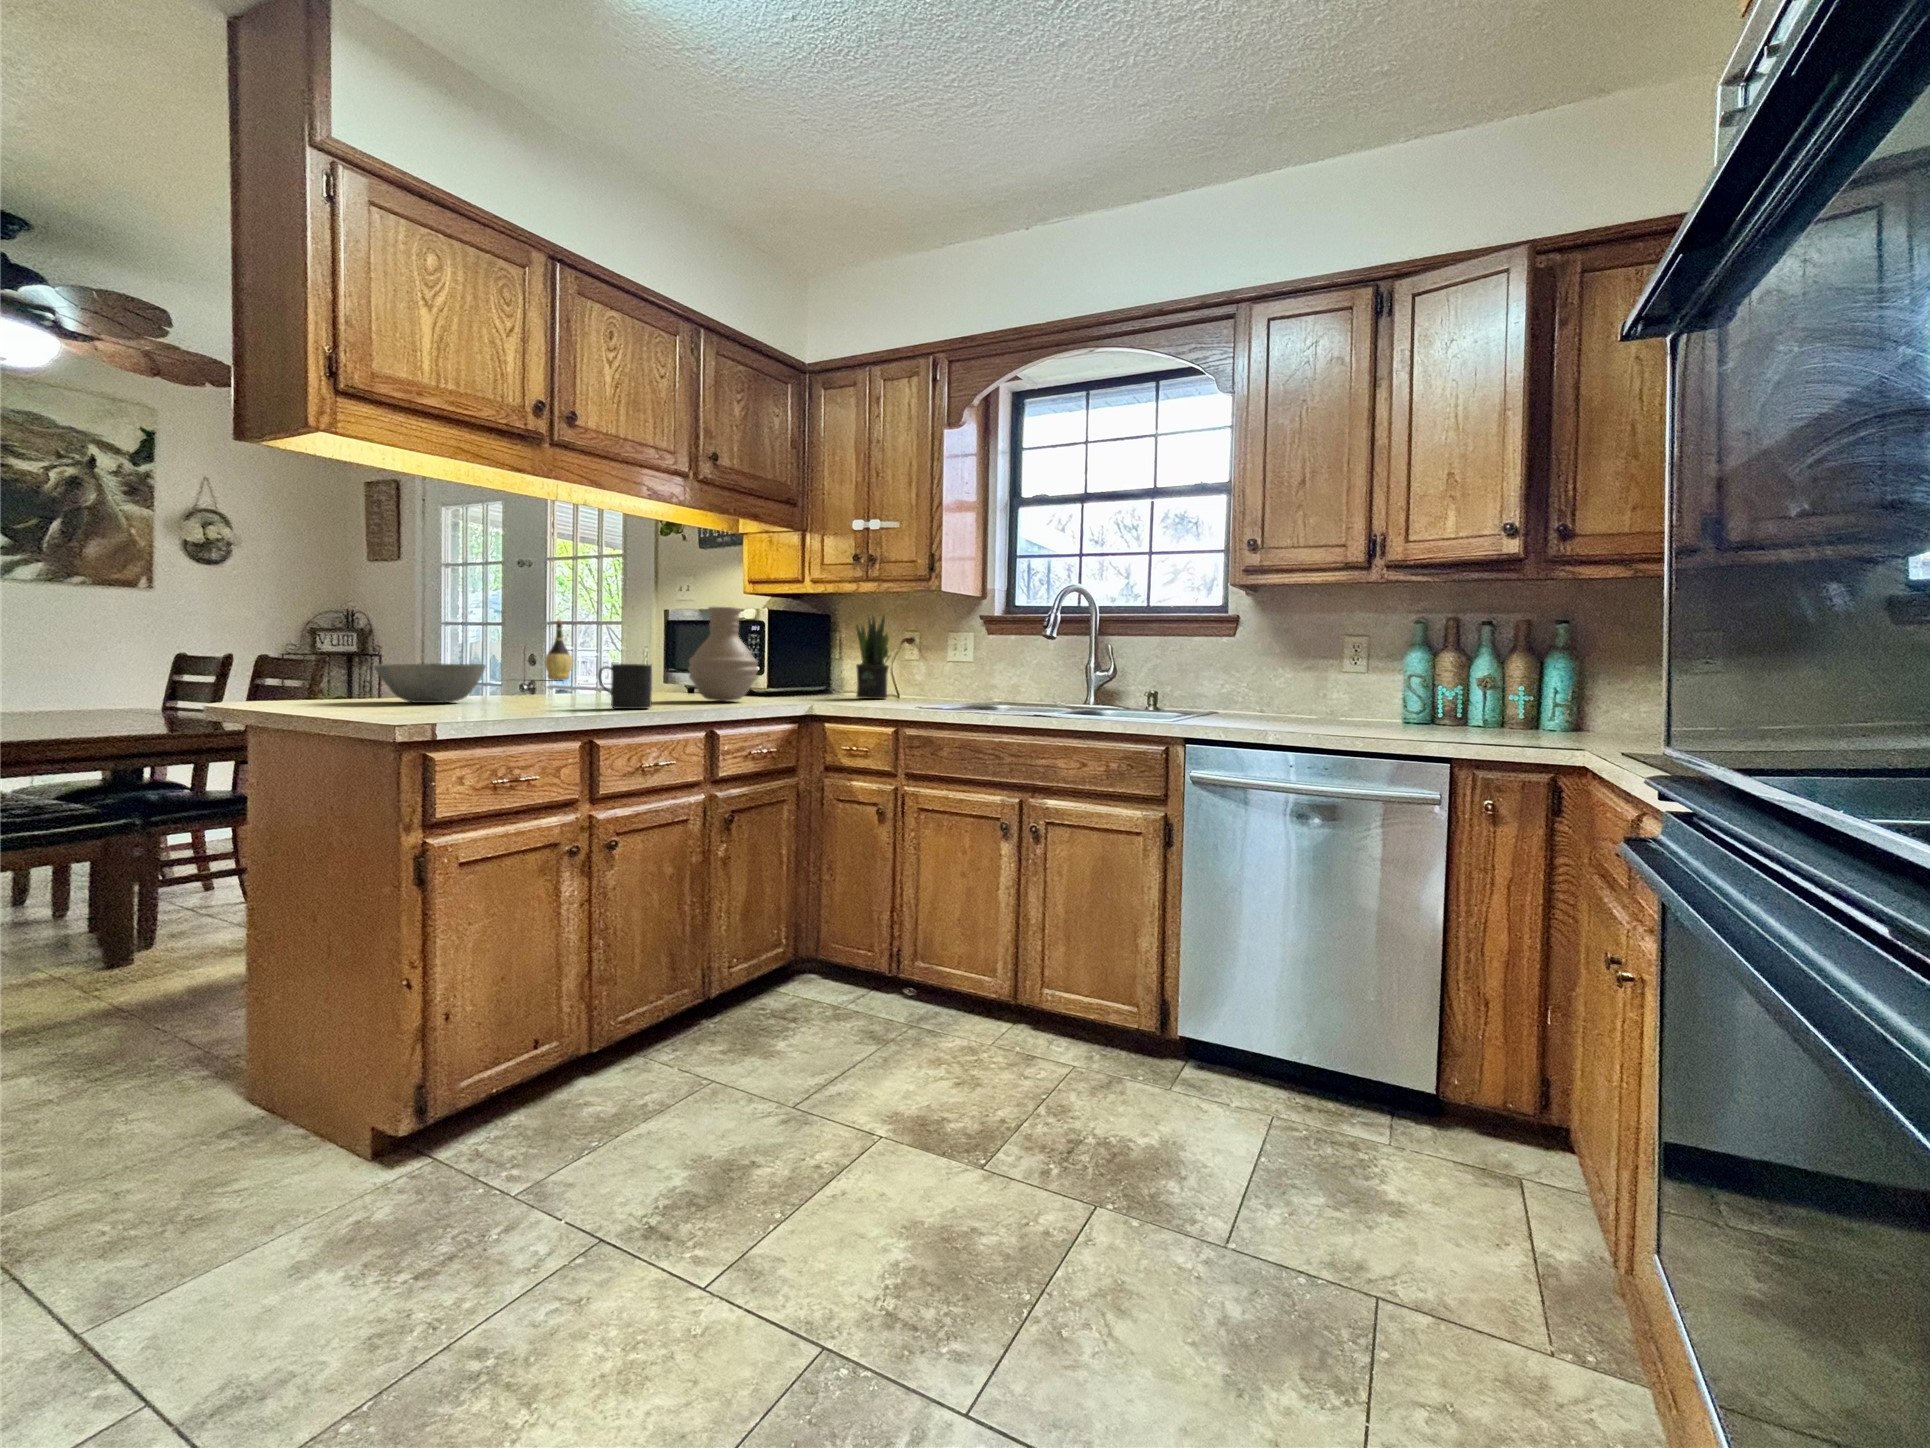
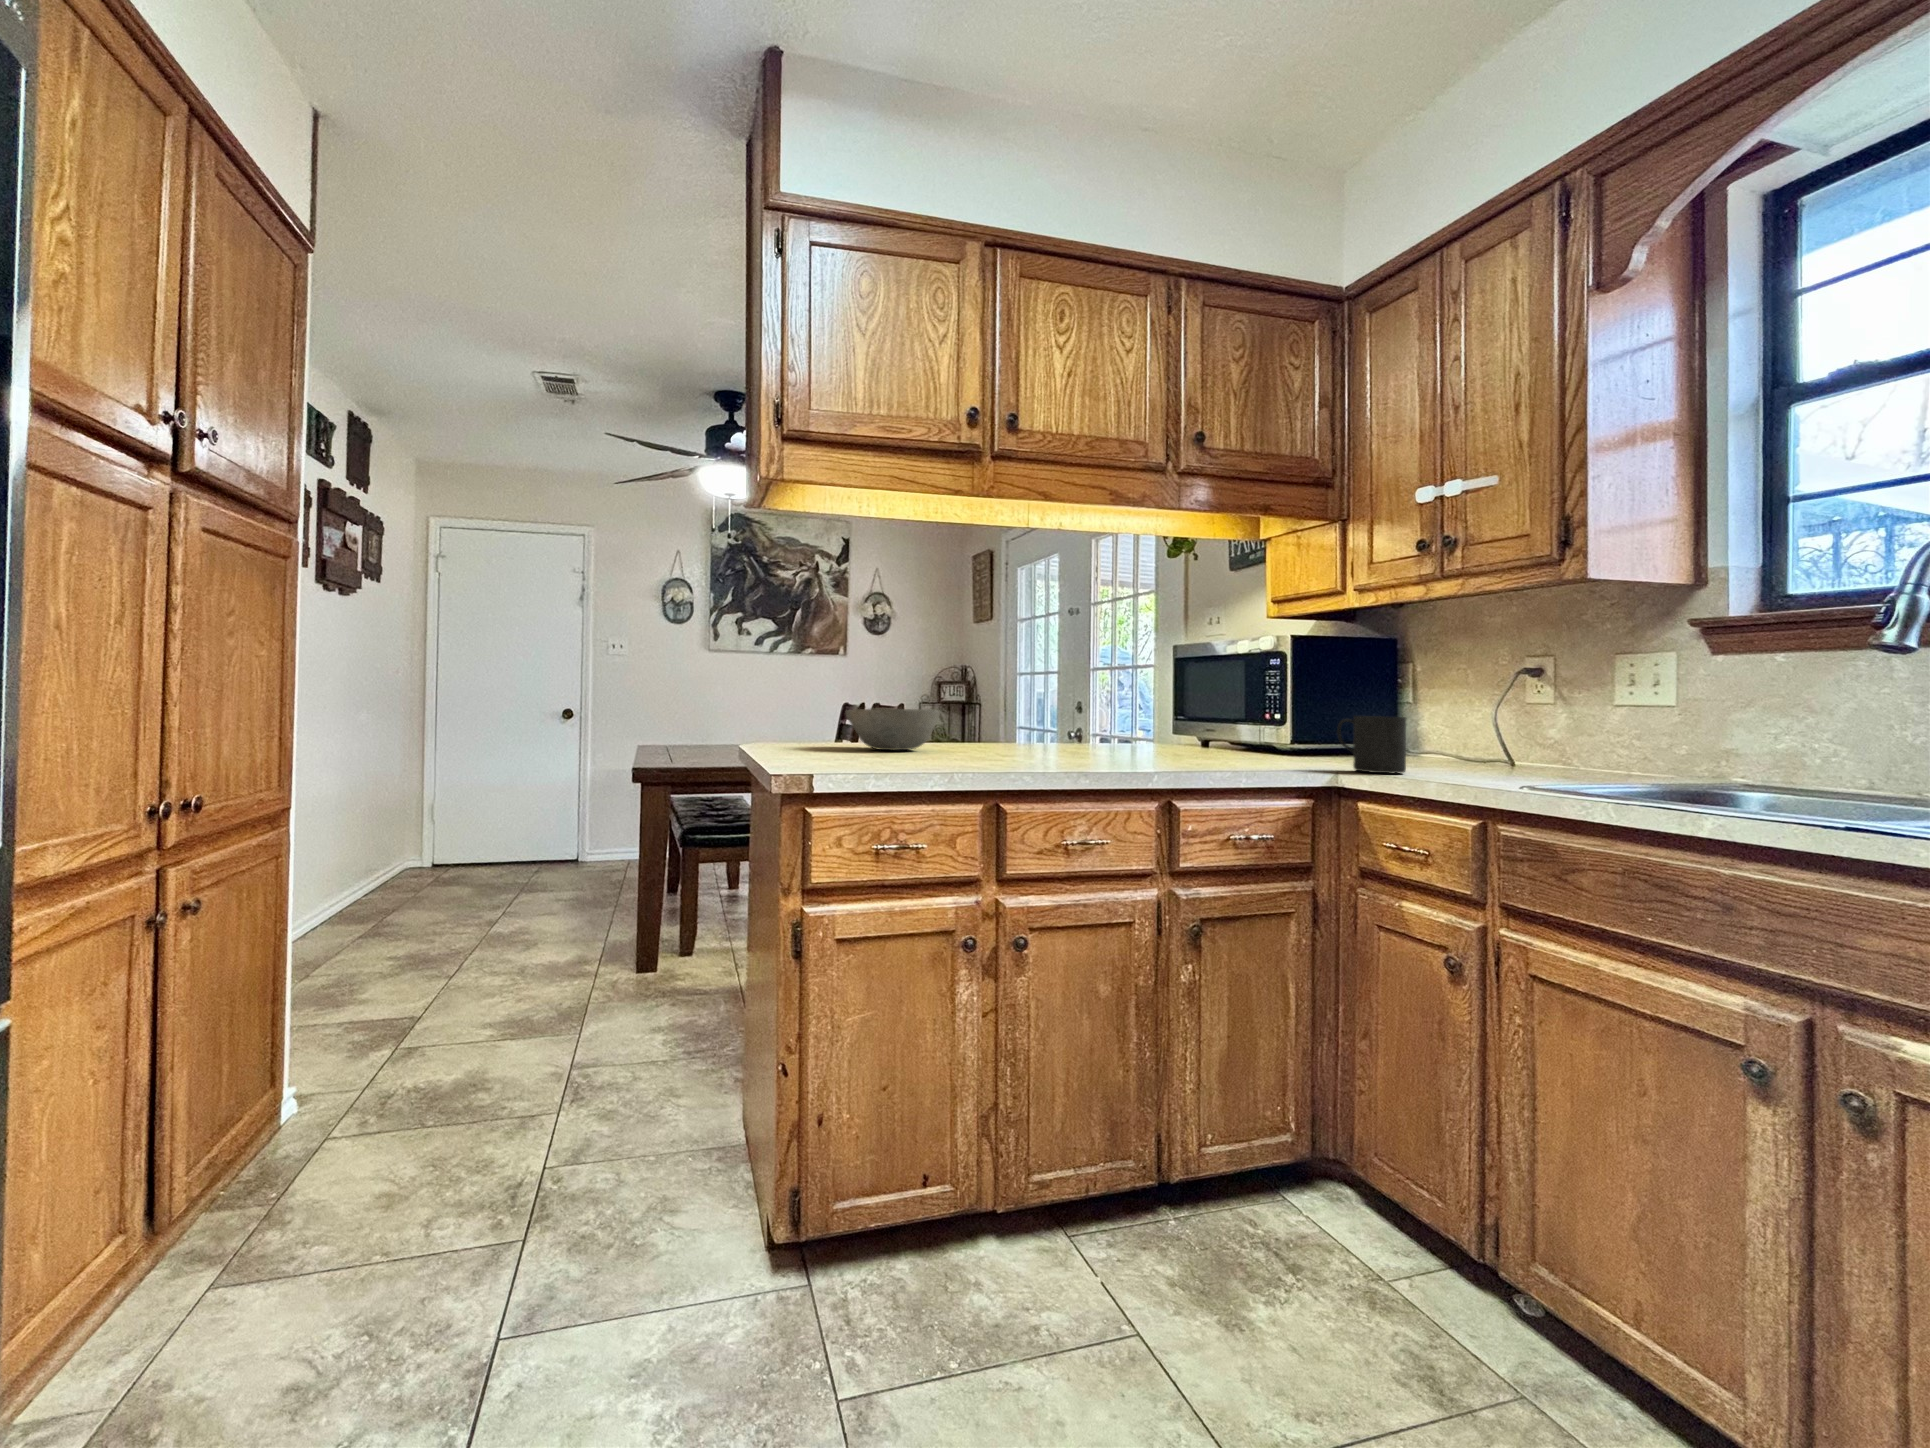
vase: present [688,607,758,701] -> none [1160,633,1257,761]
potted plant: present [856,616,890,699] -> none [1431,632,1498,768]
wine bottle: present [545,619,573,680] -> none [1094,667,1120,730]
mug: present [598,664,652,709] -> present [1337,716,1407,774]

